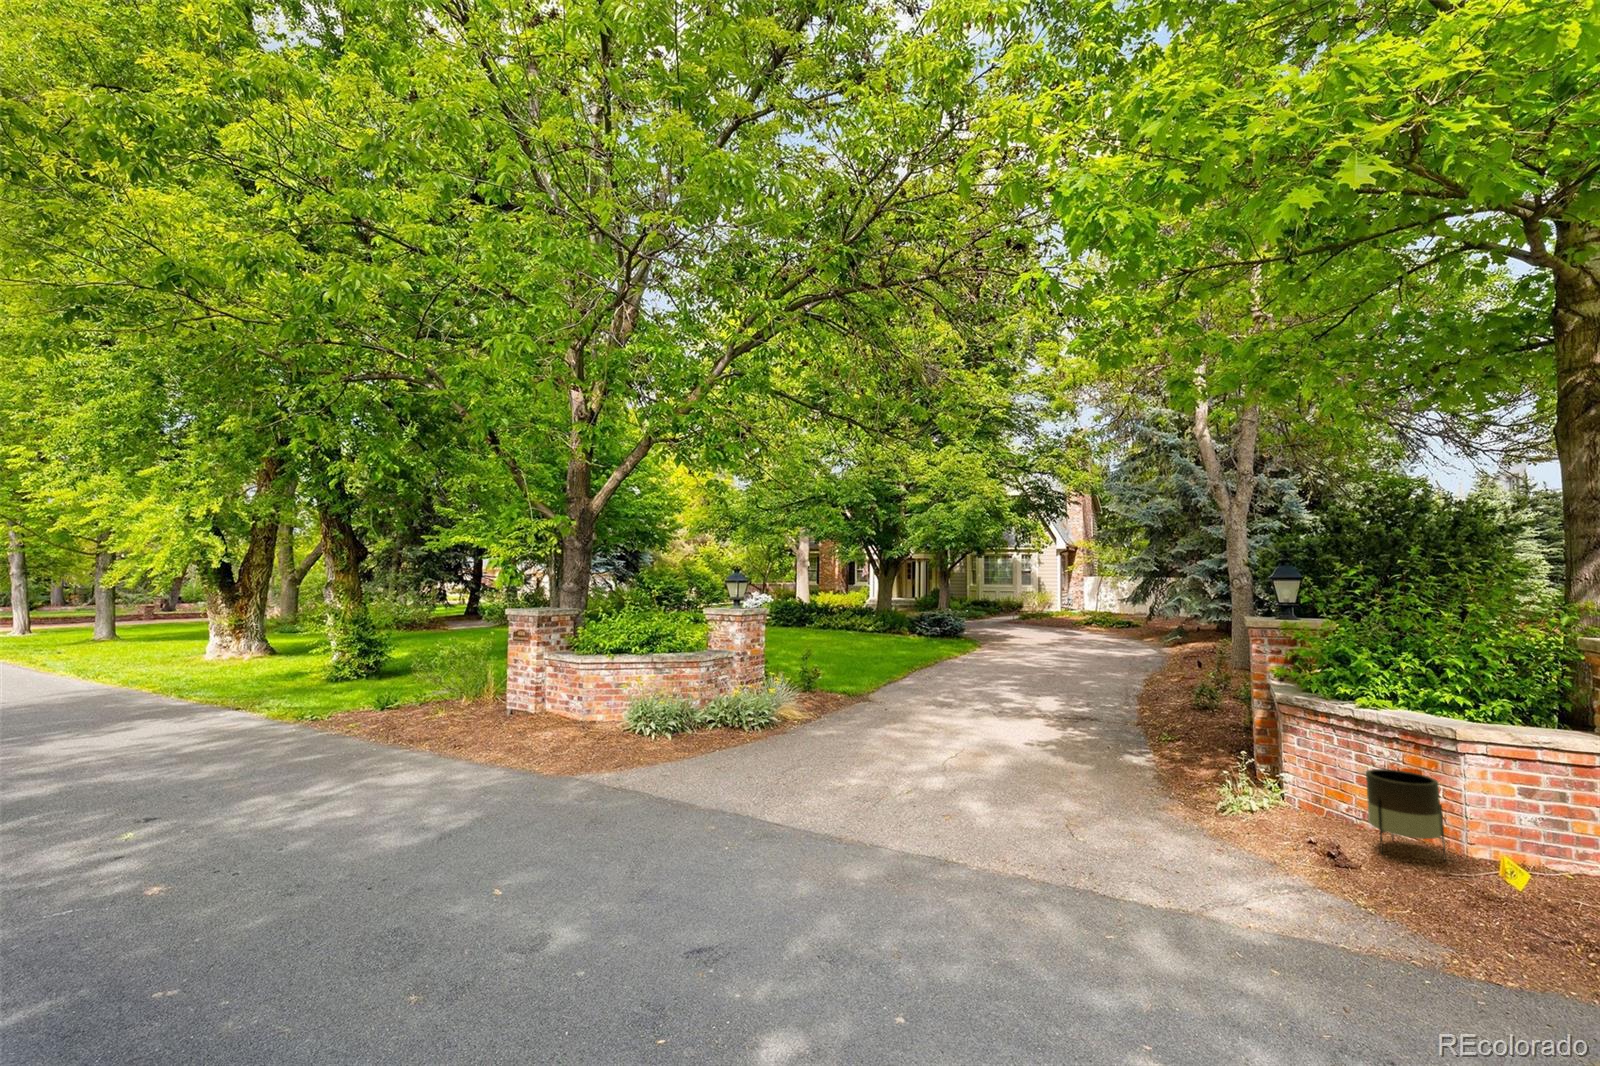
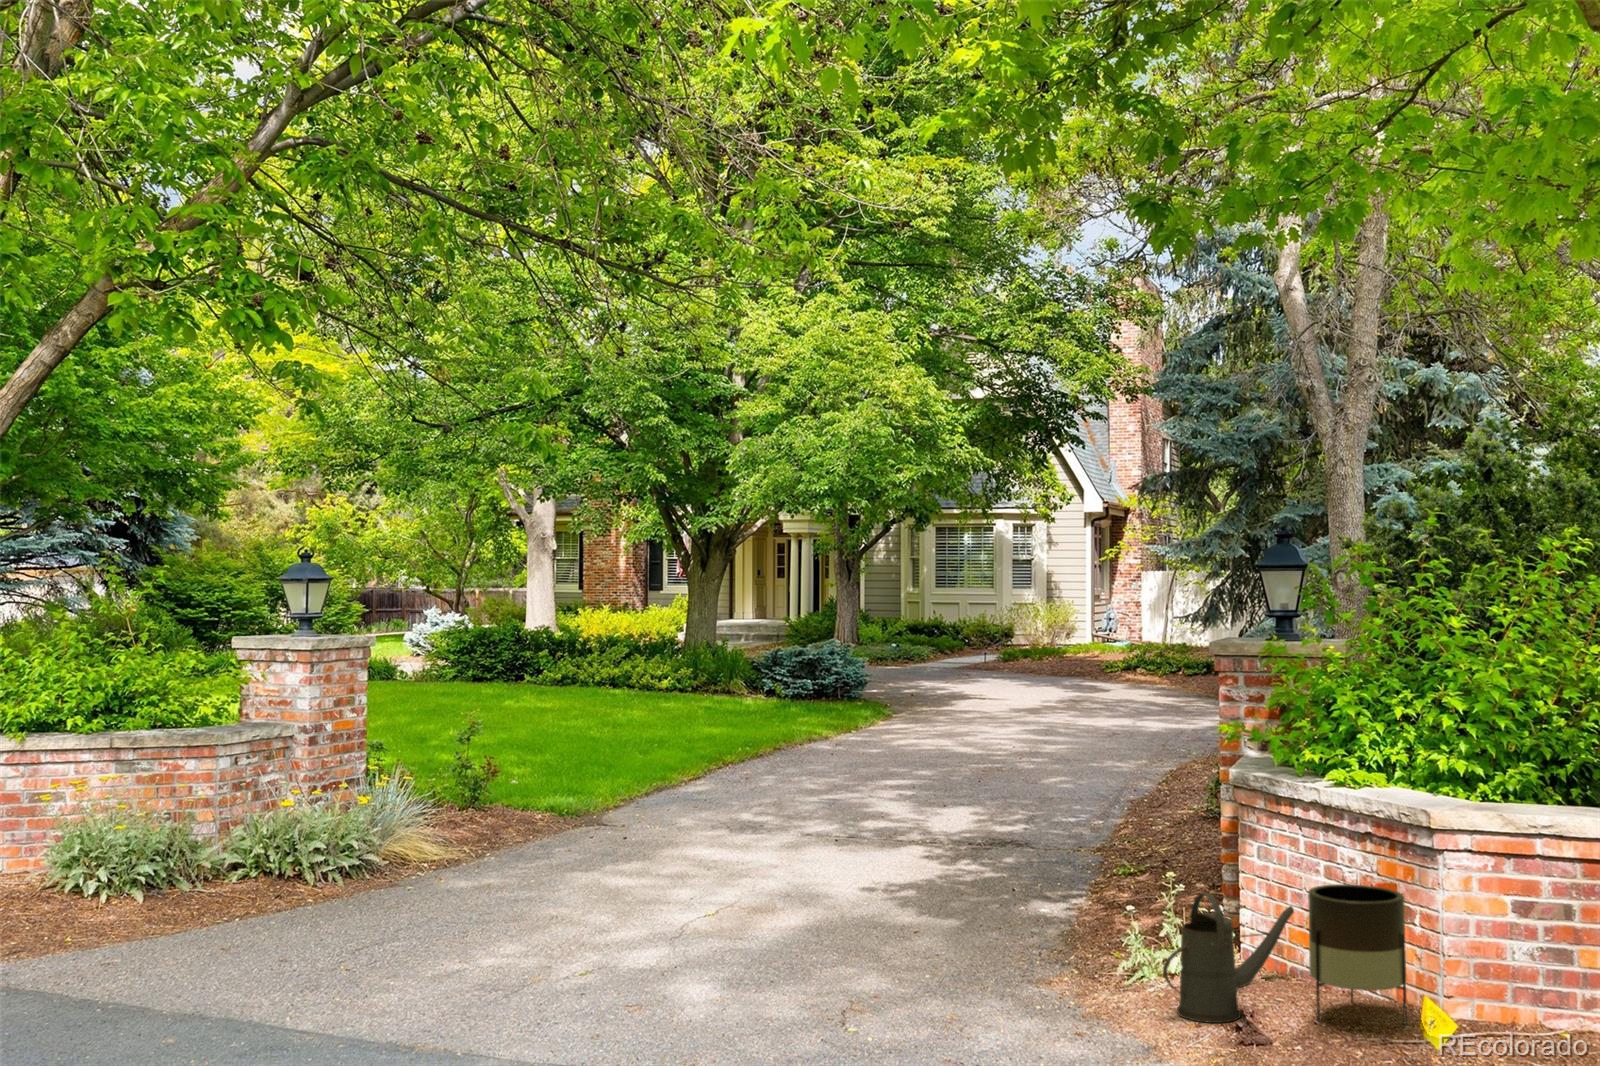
watering can: none [1260,768,1336,847] -> present [1163,893,1294,1023]

